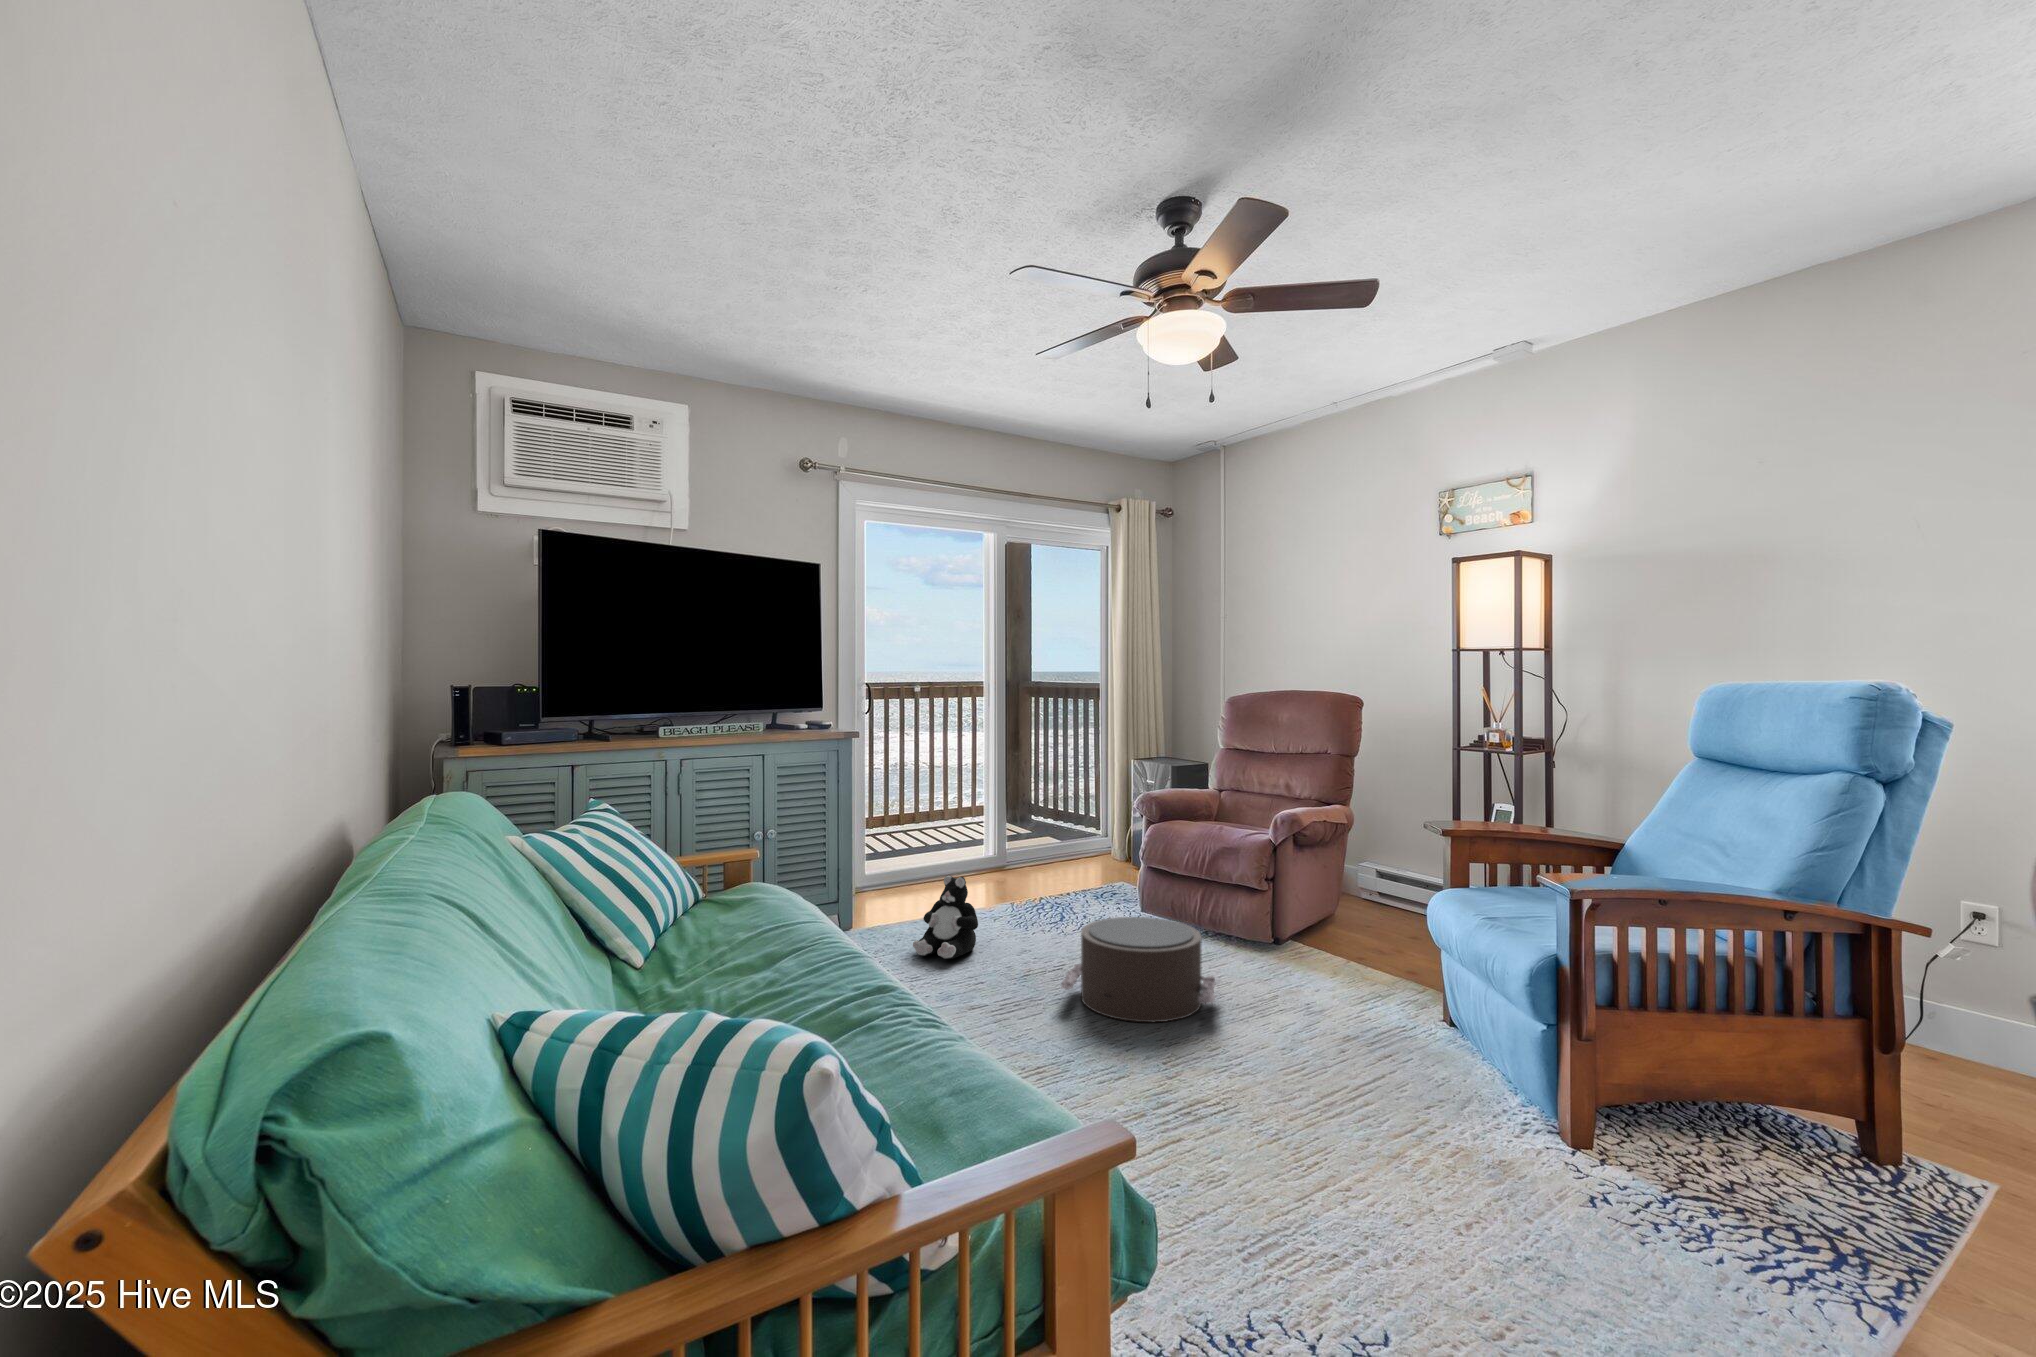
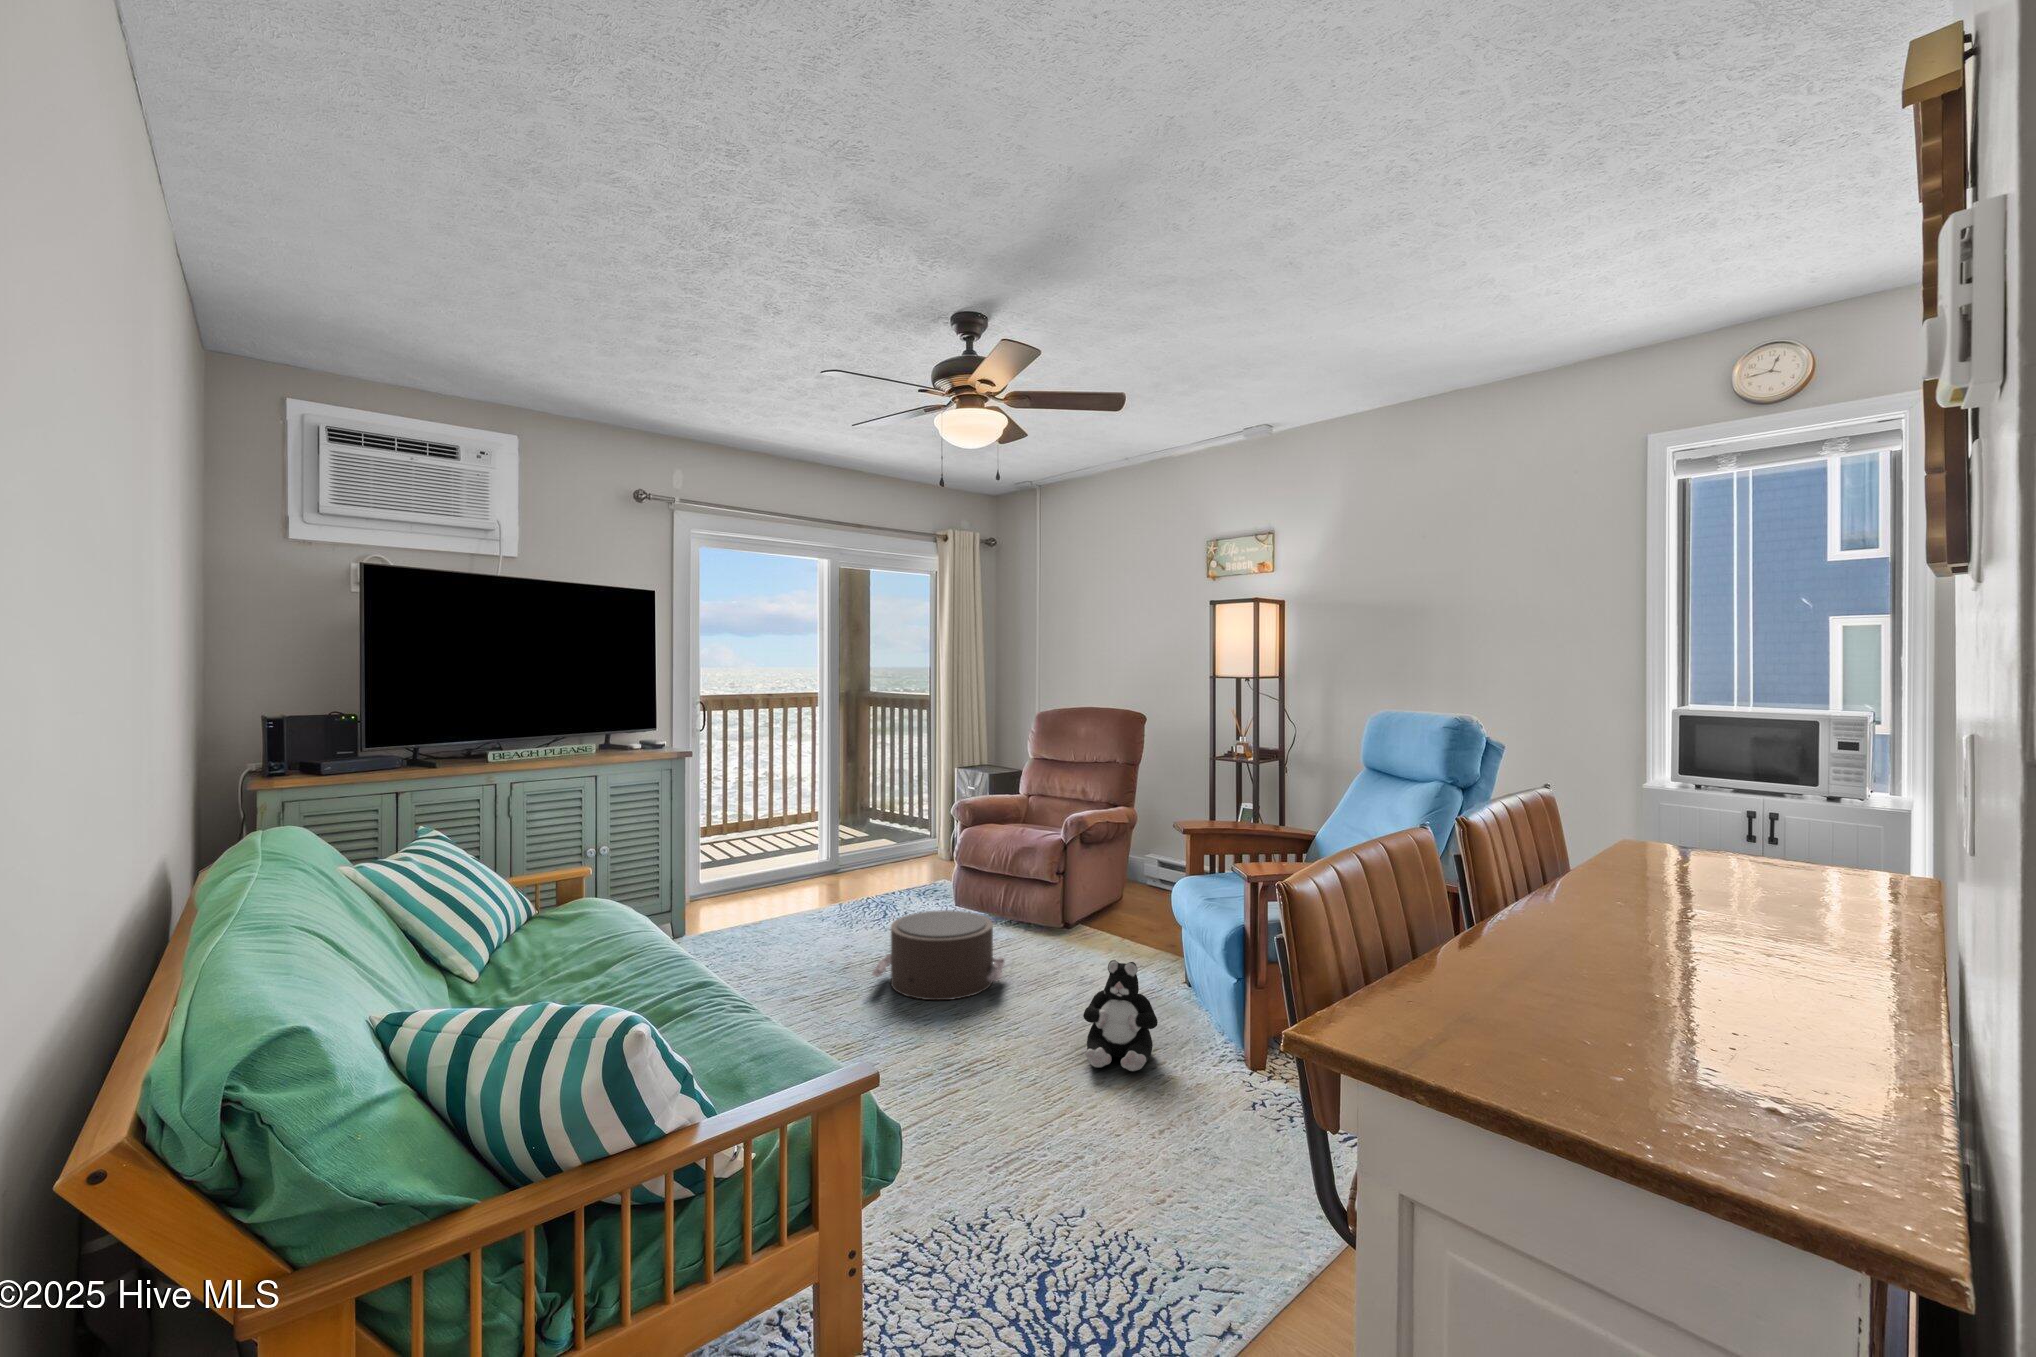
plush toy: present [913,875,978,959] -> present [1083,960,1158,1071]

